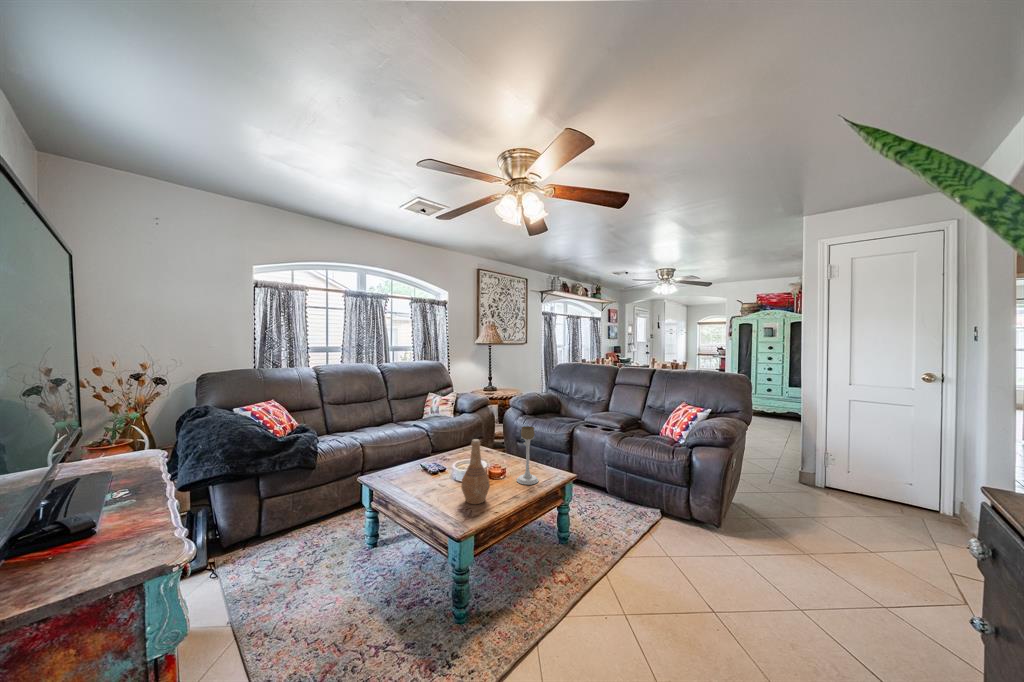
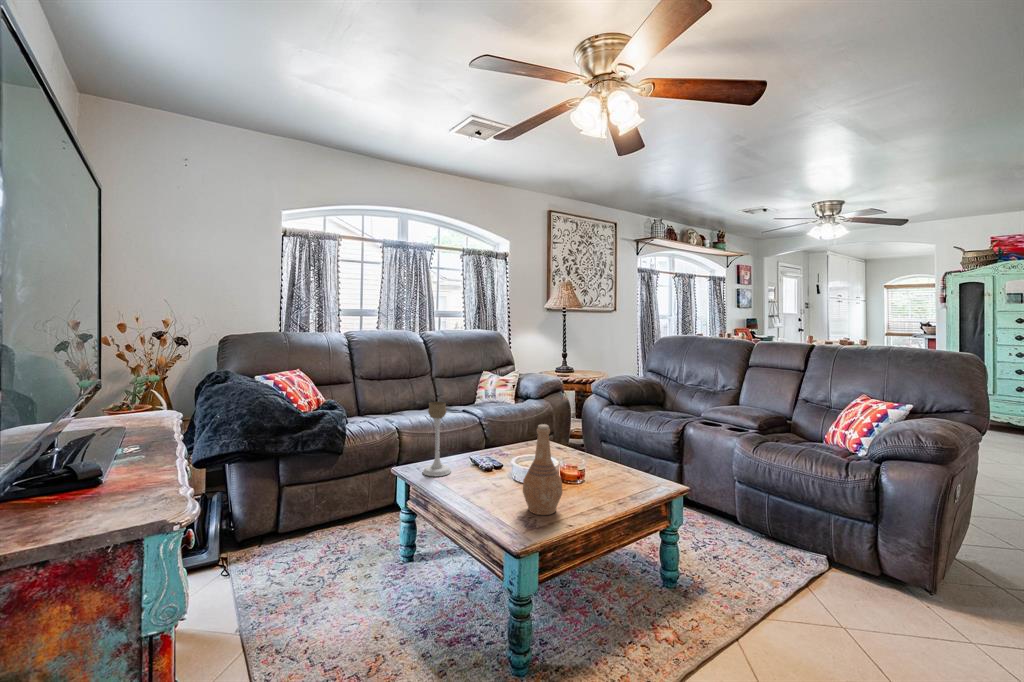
candle holder: present [517,426,538,485] -> present [423,402,451,476]

